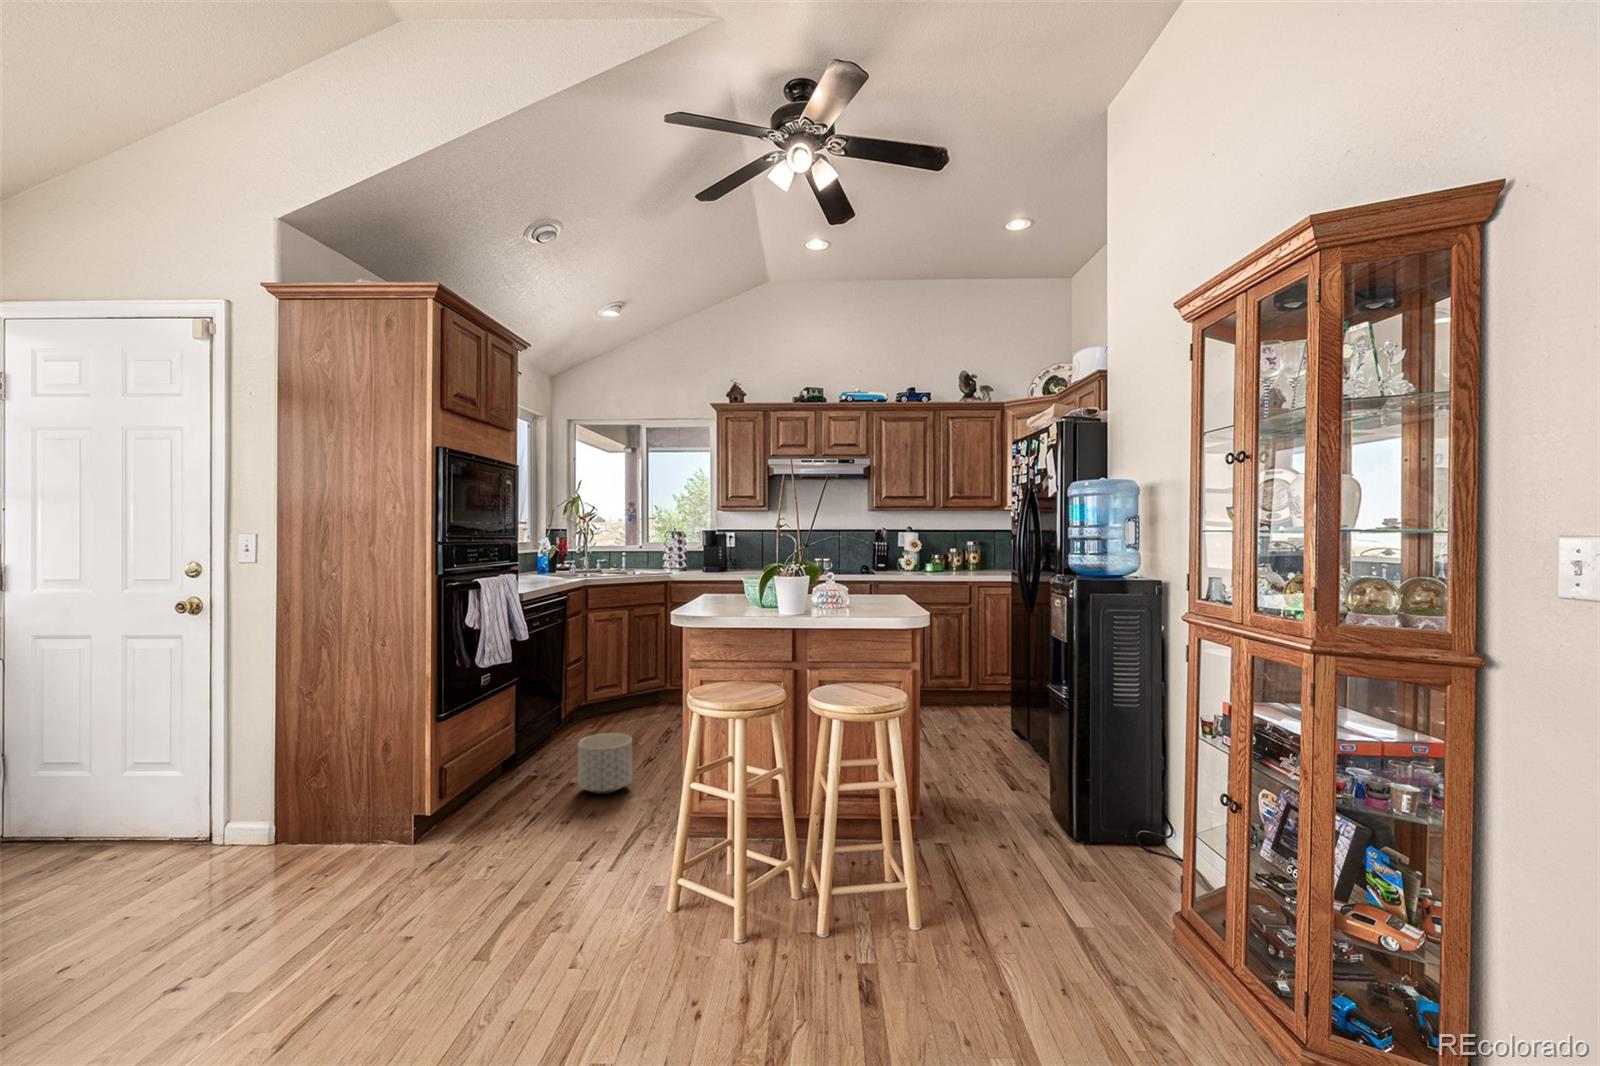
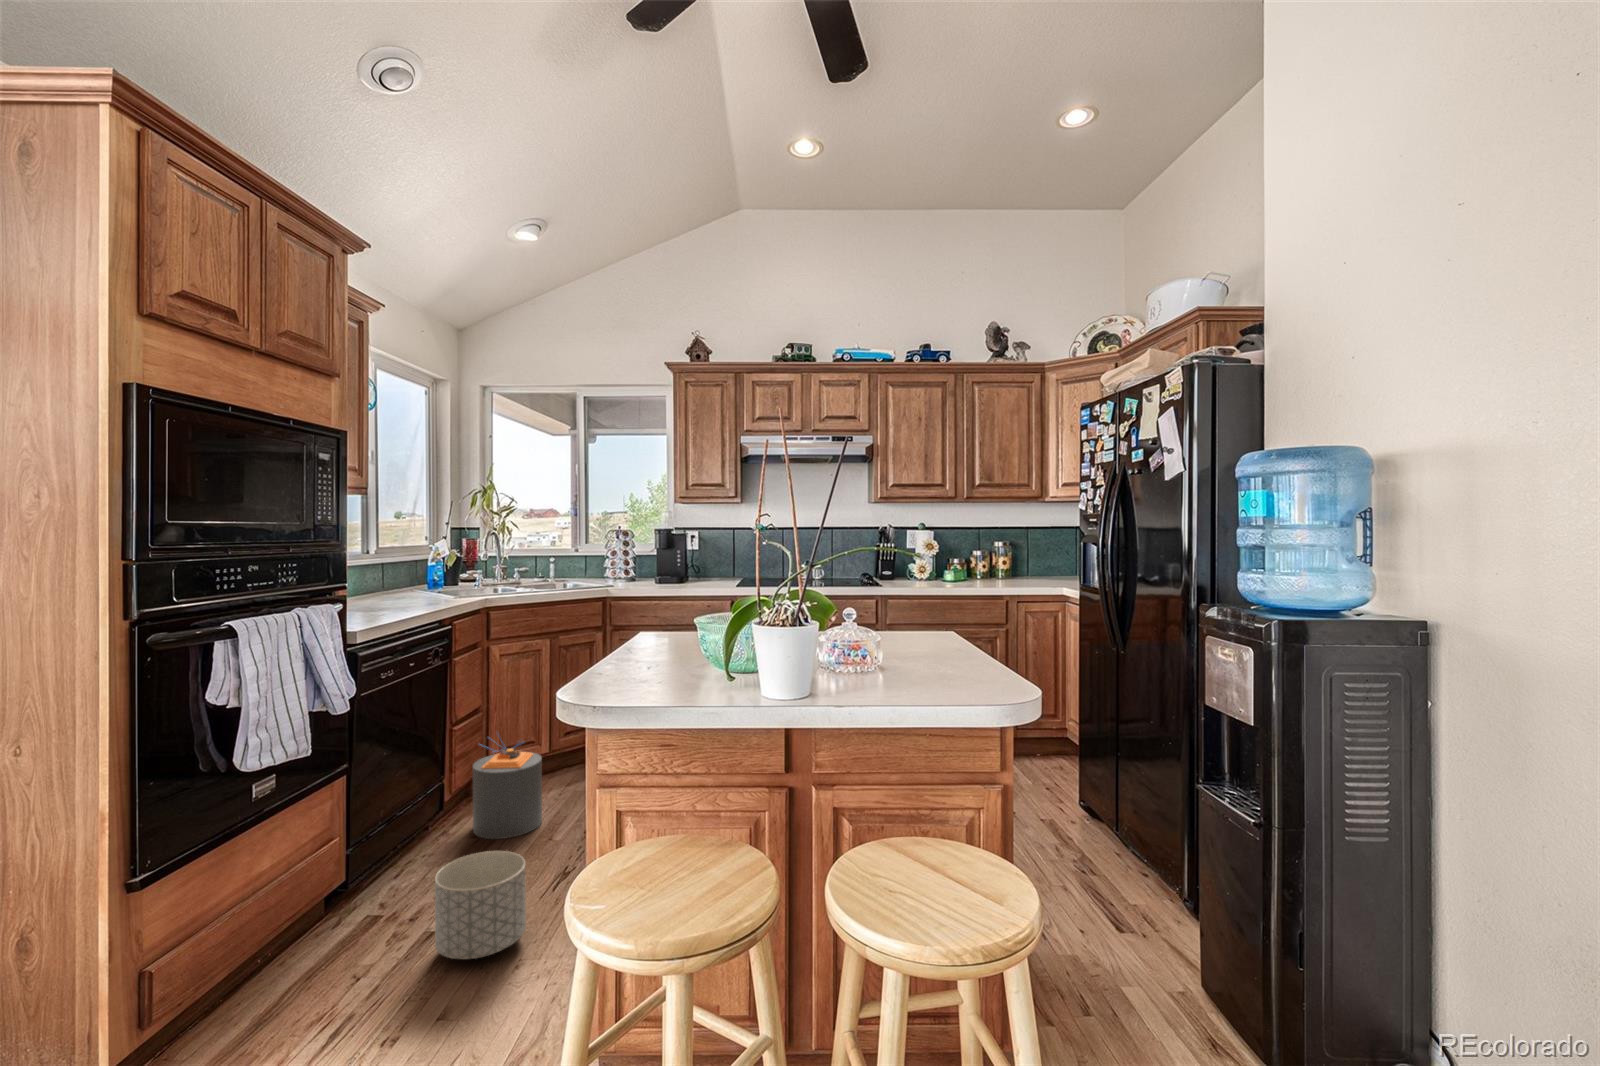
trash can: none [582,669,628,743] -> present [472,739,542,839]

